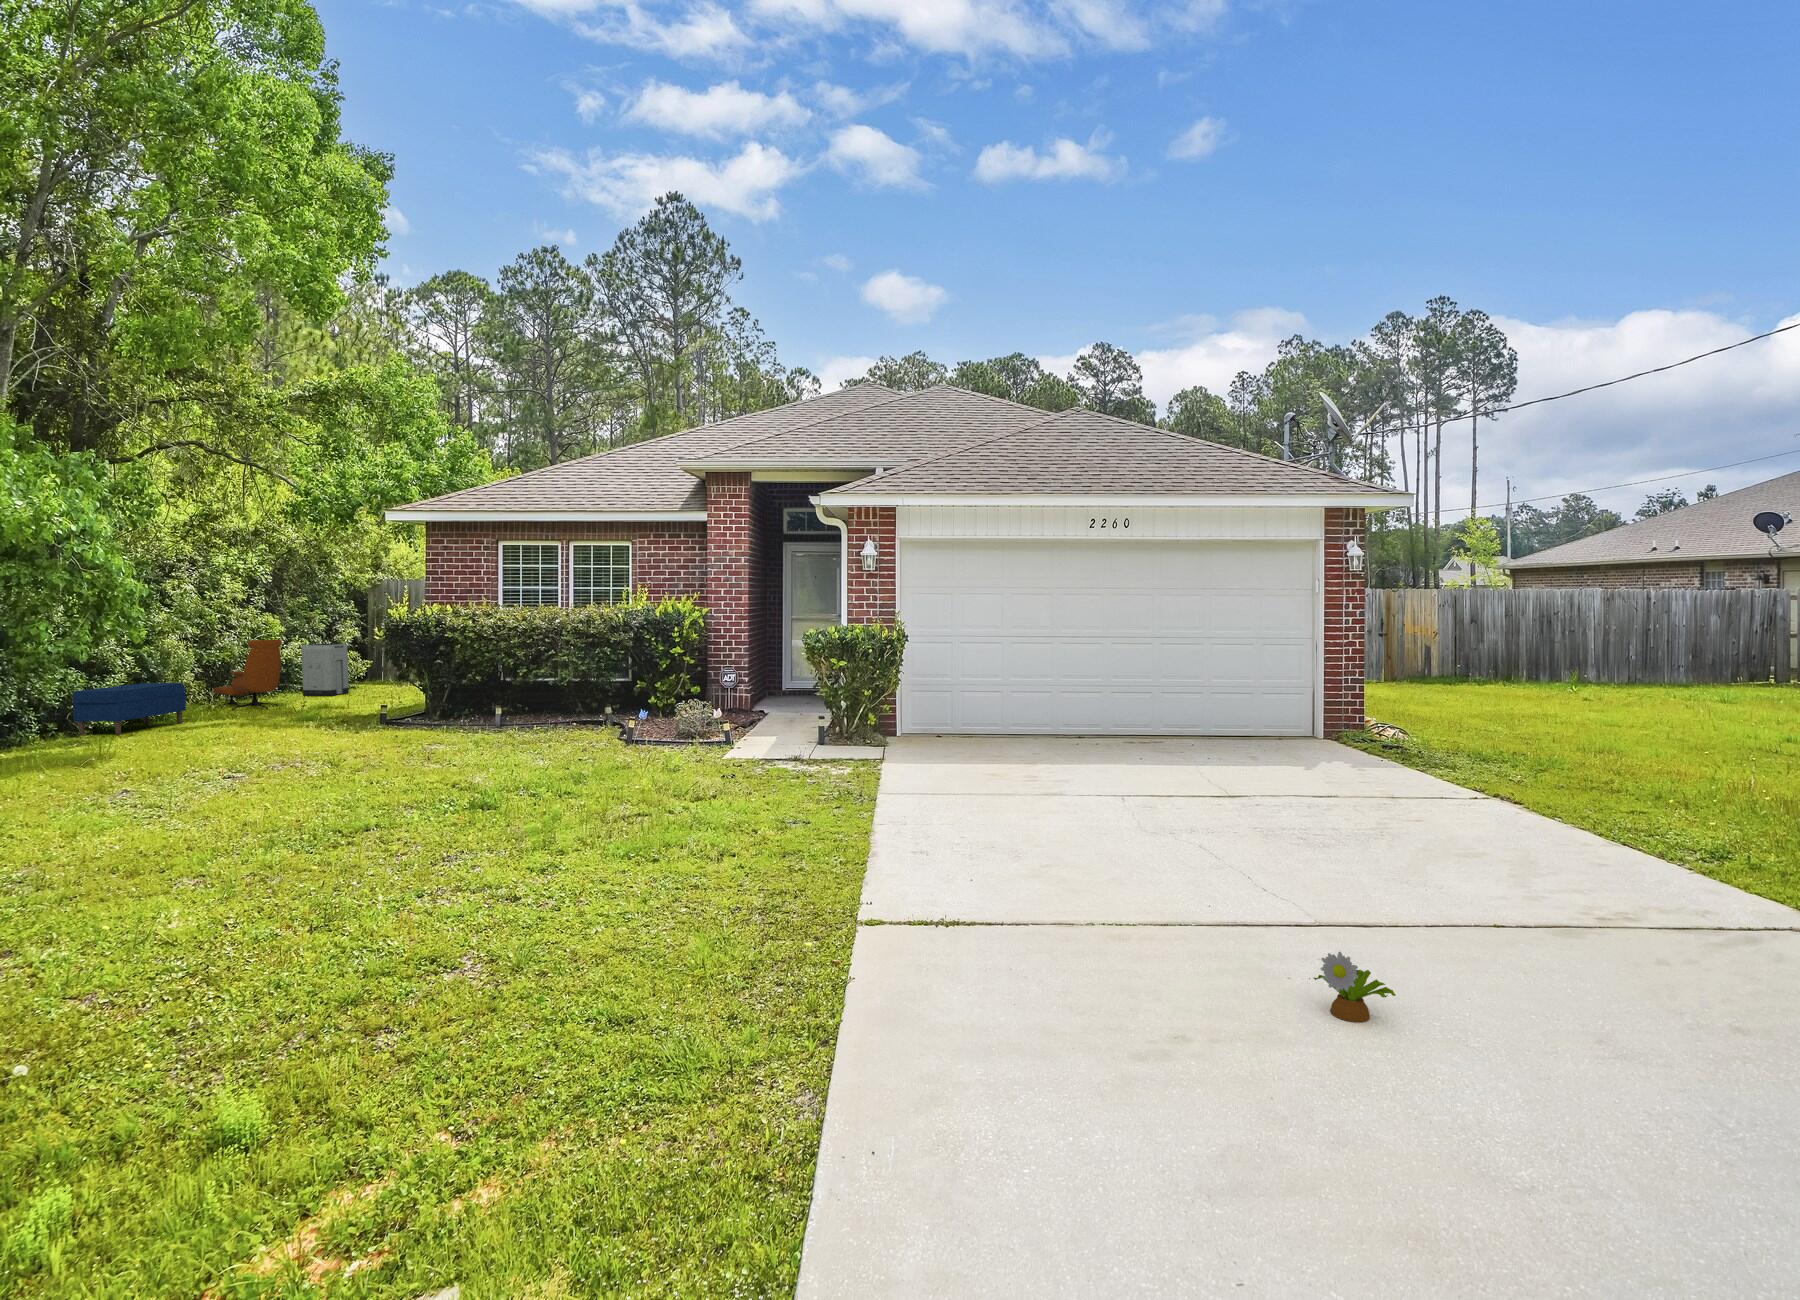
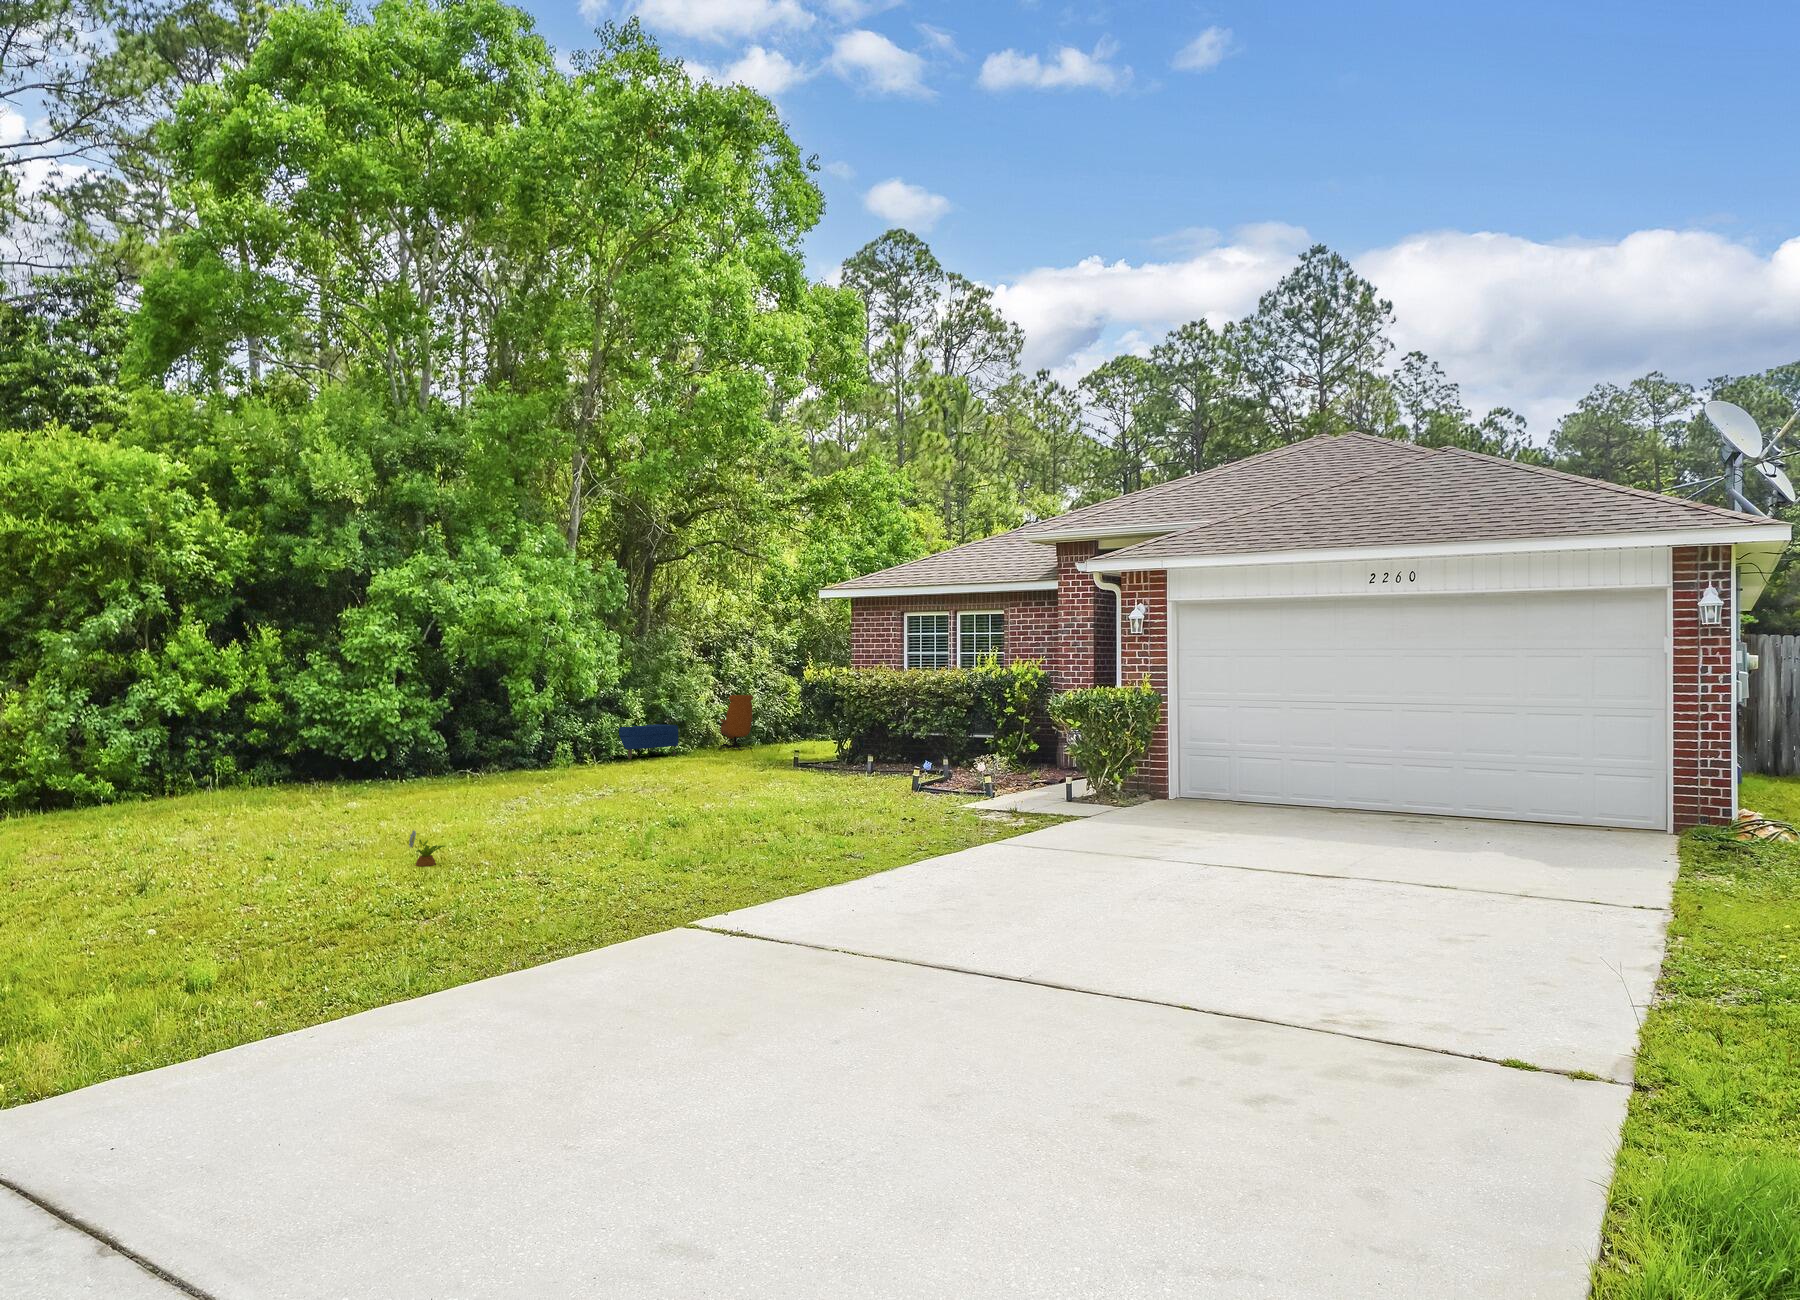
trash can: present [301,644,349,696] -> none [783,701,816,745]
decorative plant: present [1314,952,1396,1022] -> present [409,830,445,866]

